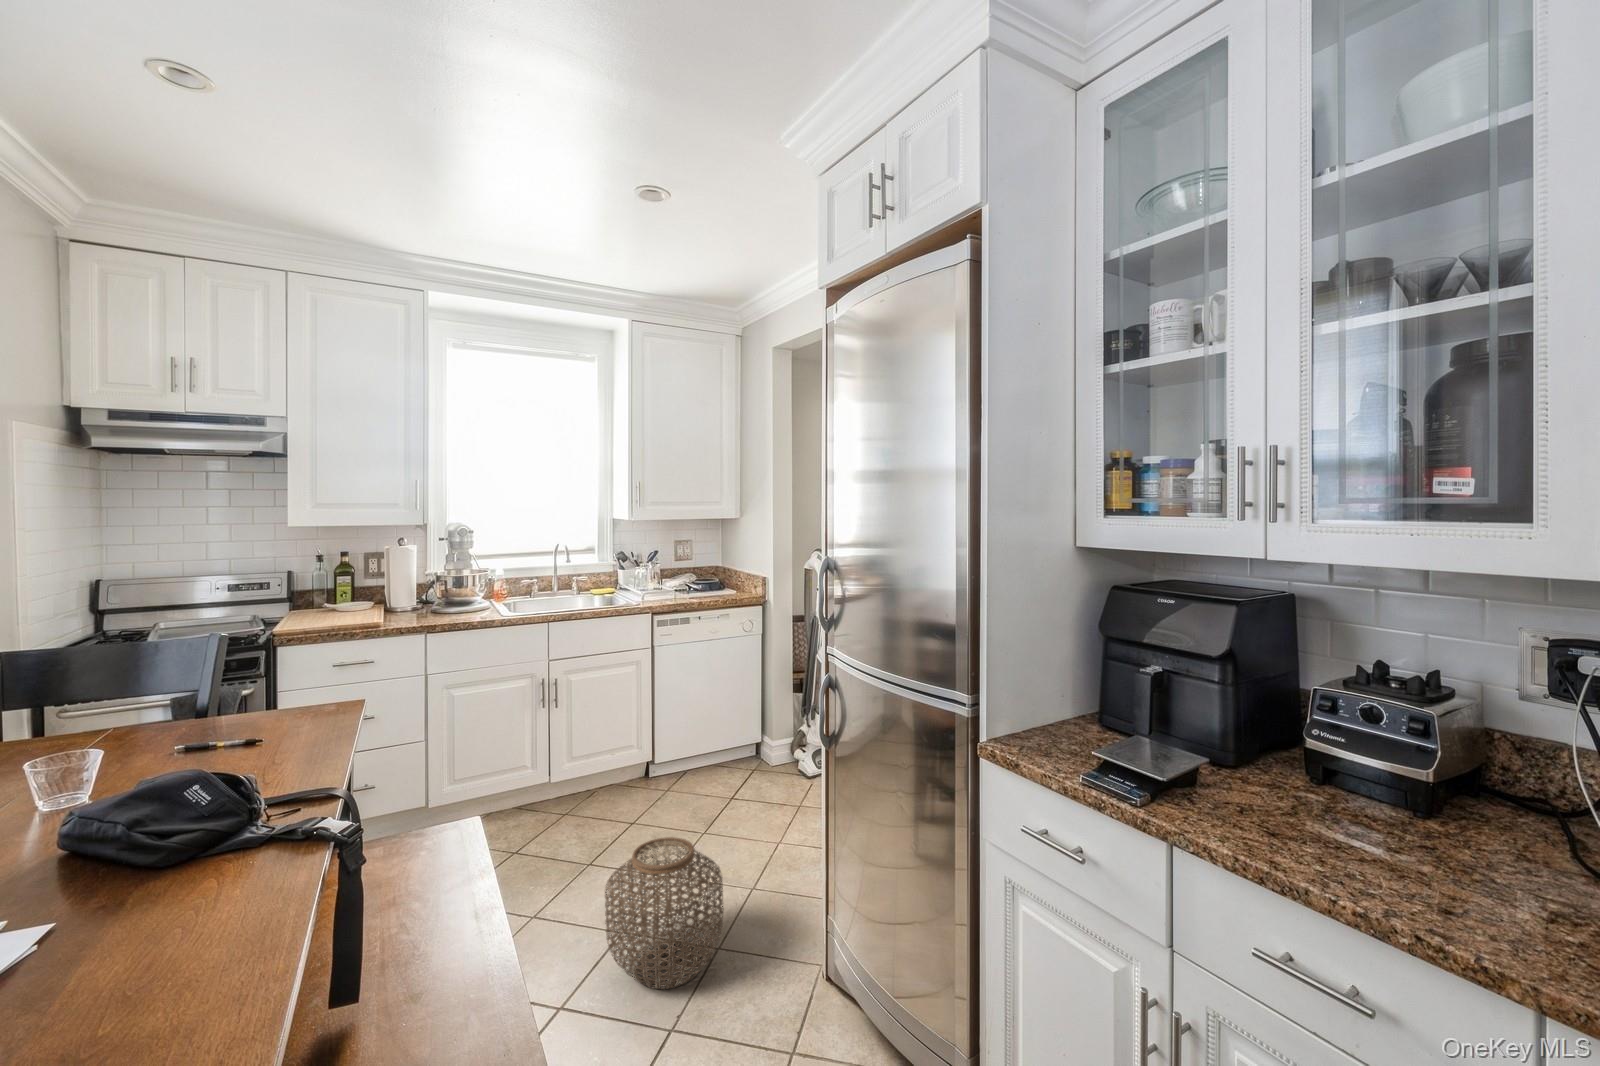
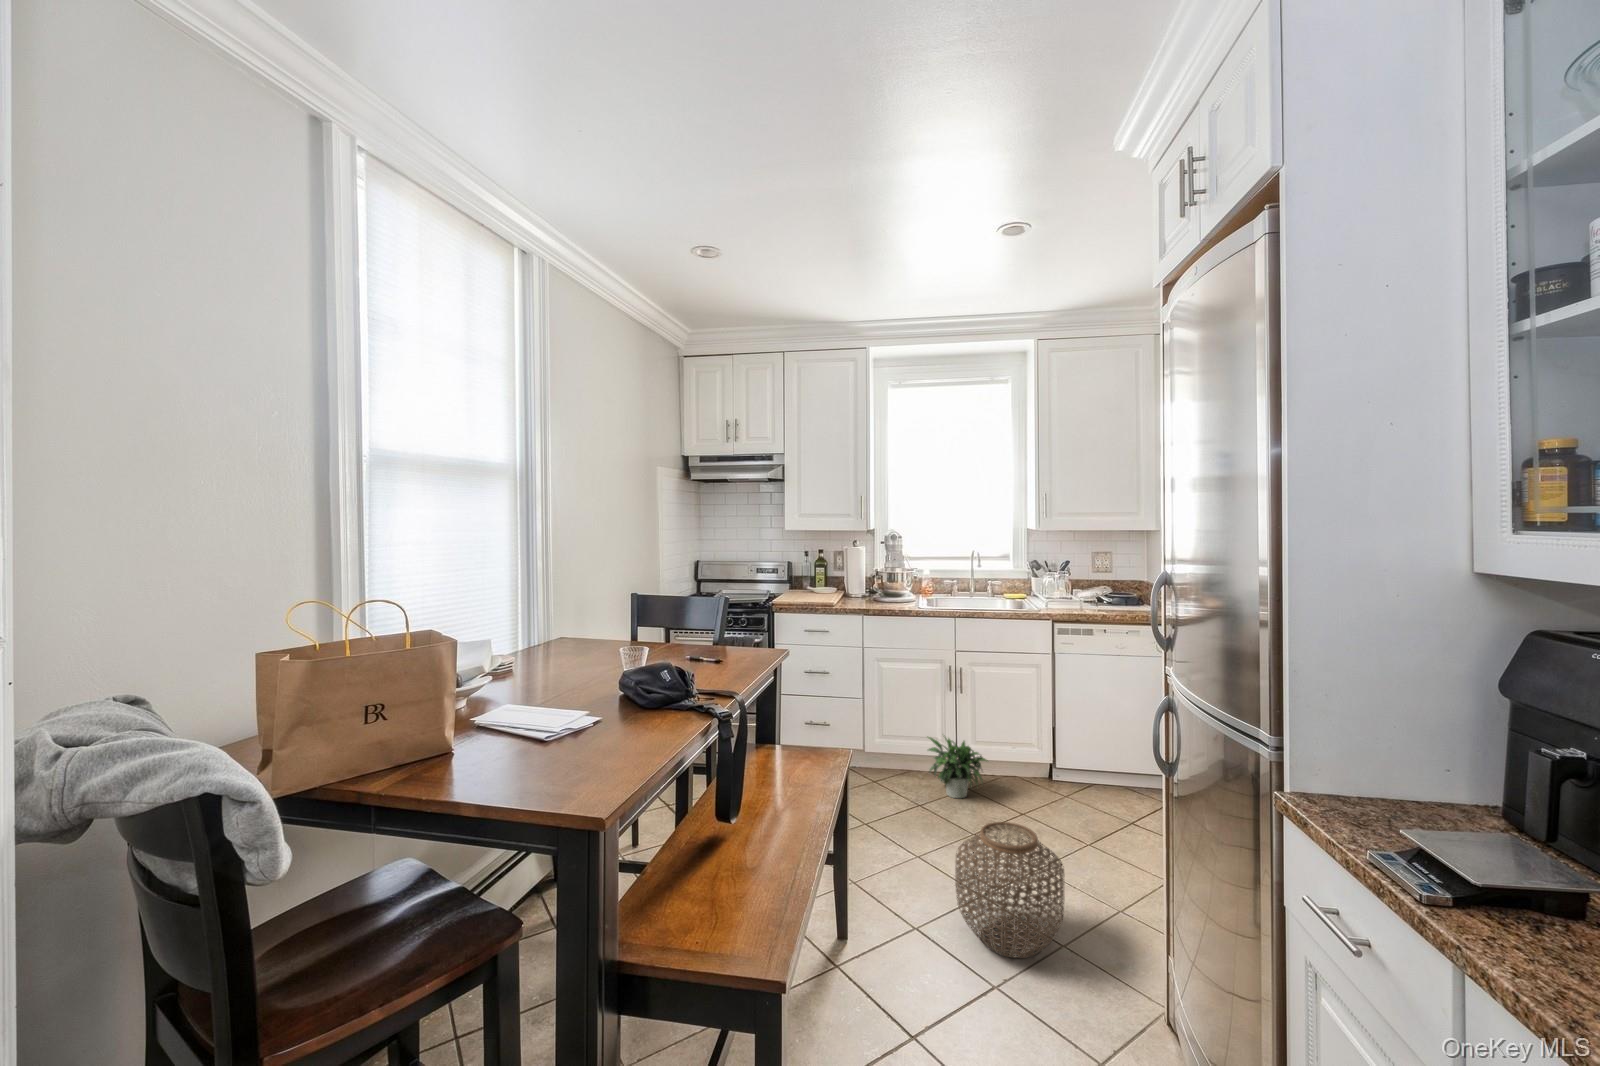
potted plant: none [509,758,595,829] -> present [927,736,986,798]

